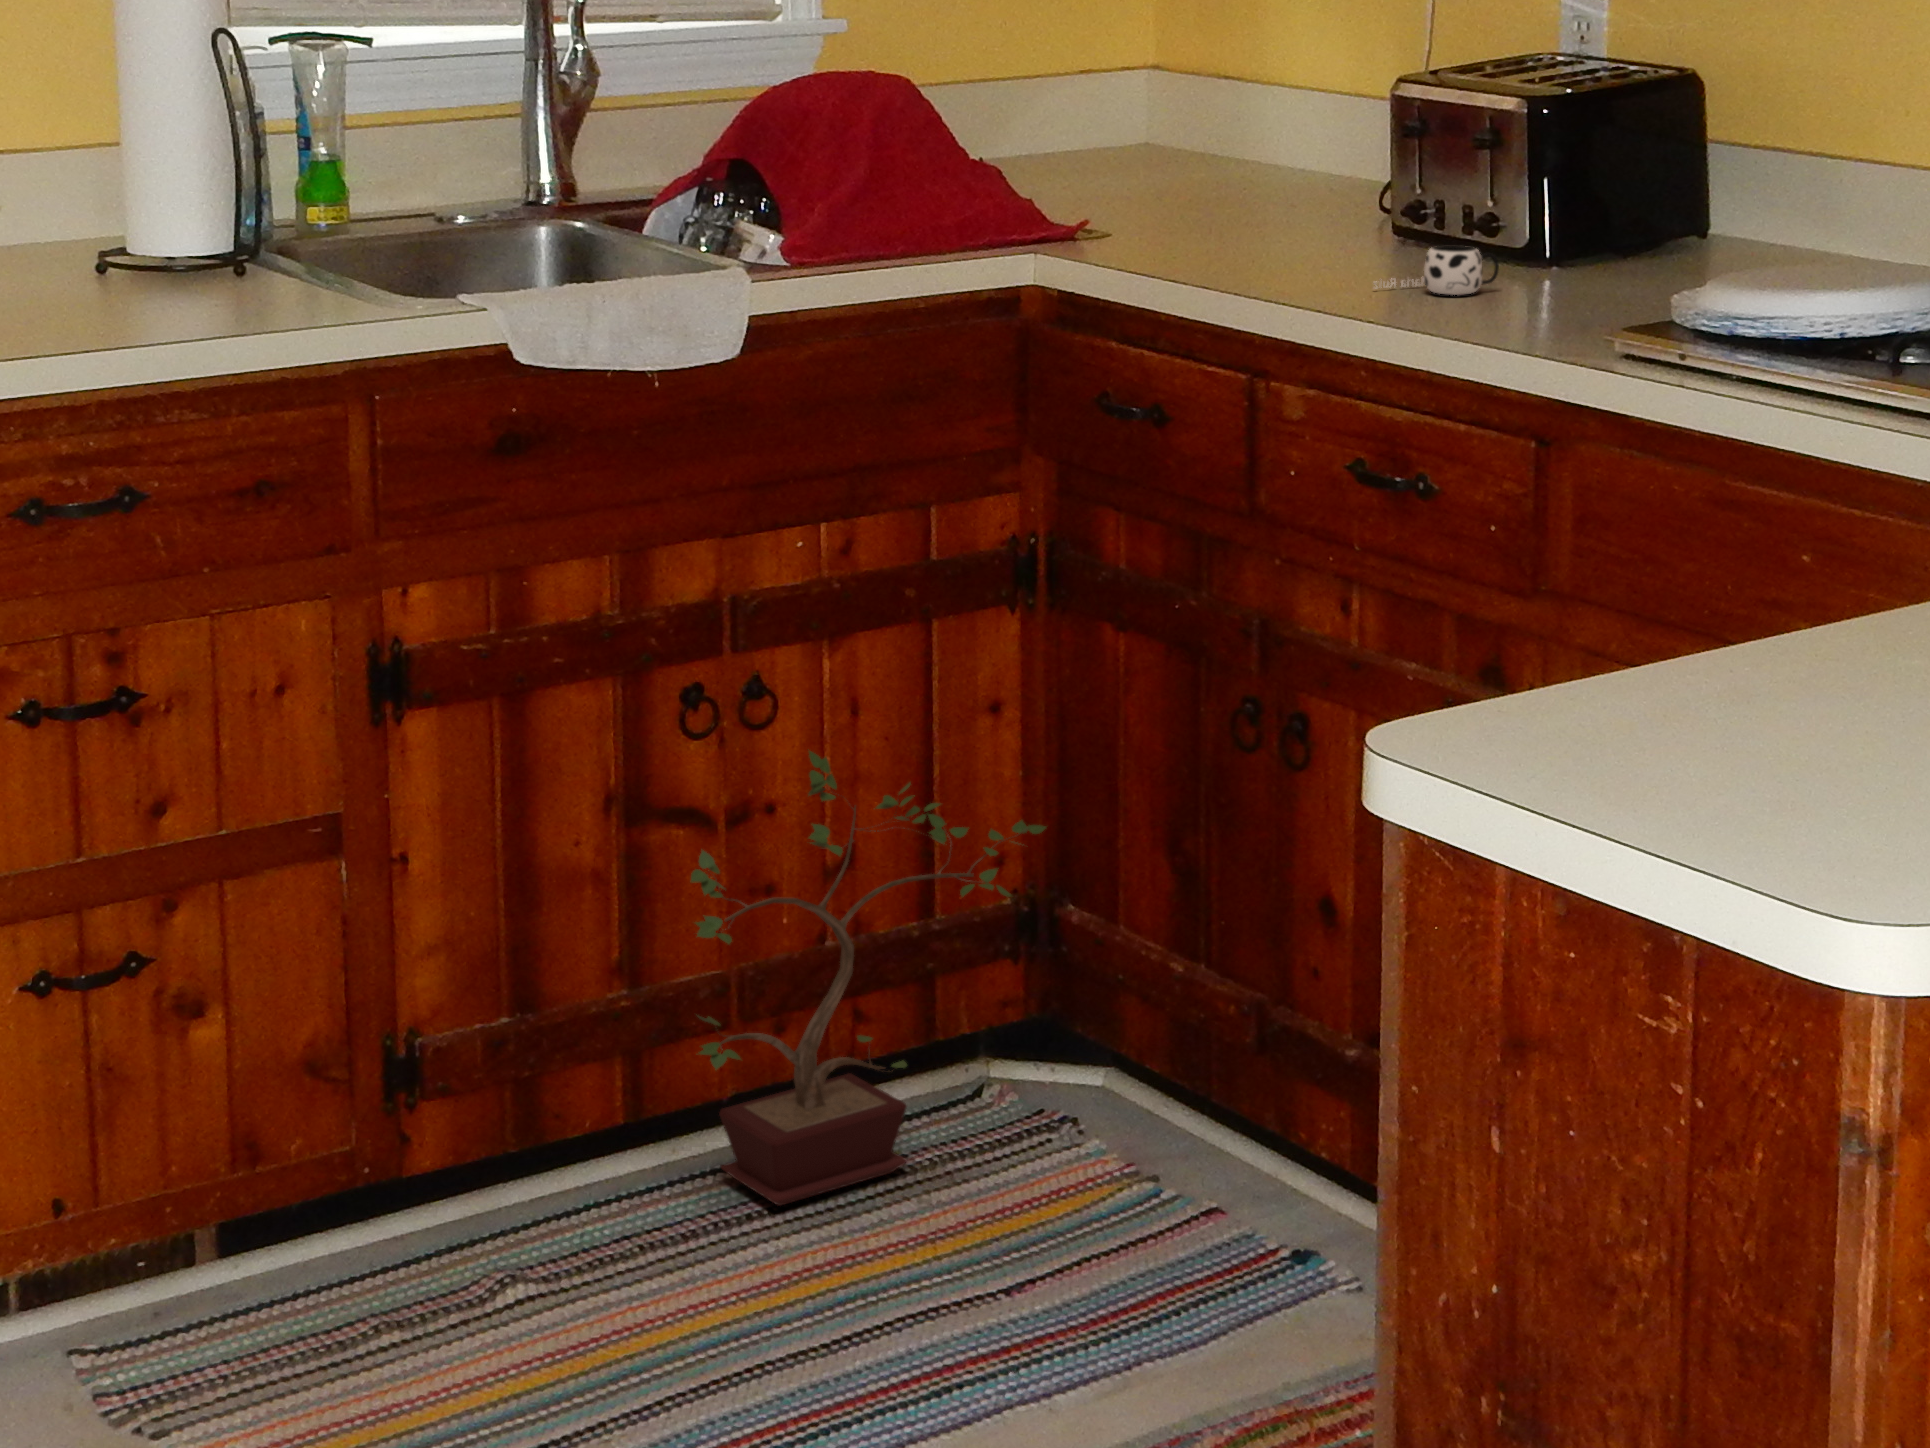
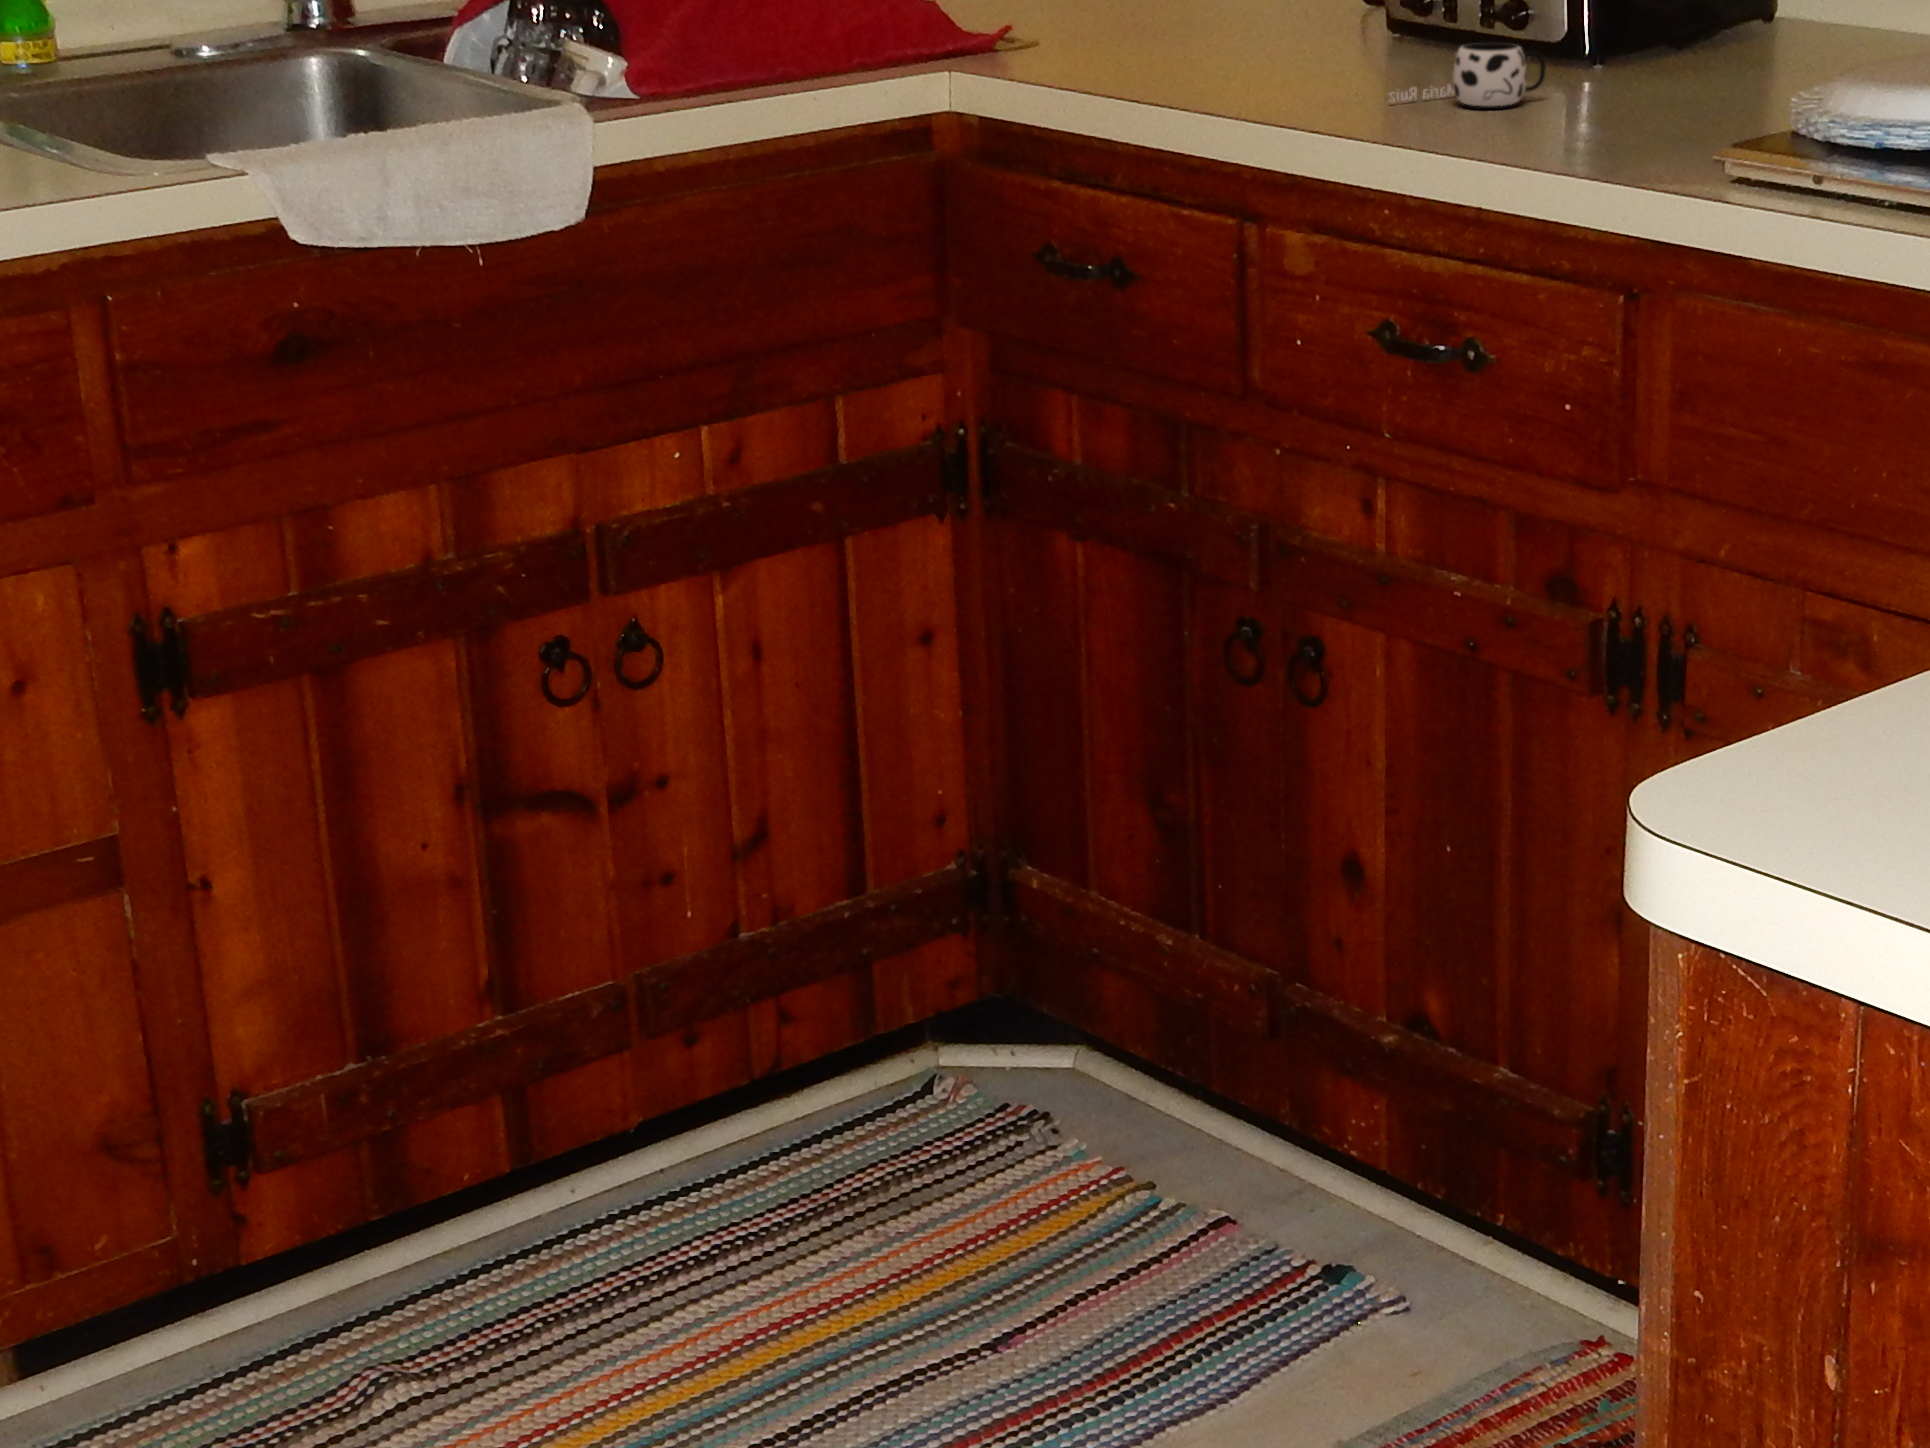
potted plant: present [691,751,1046,1206] -> none [571,710,1006,1258]

